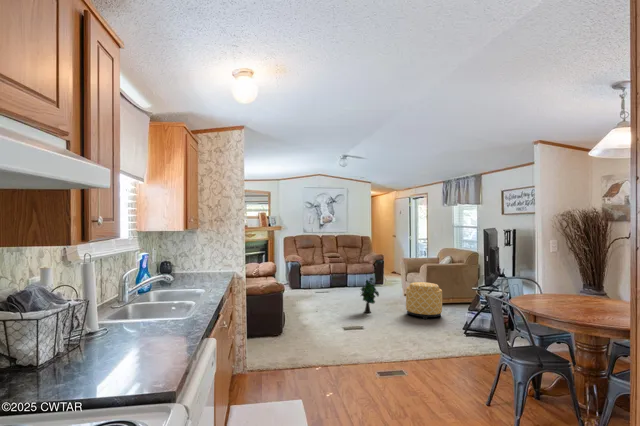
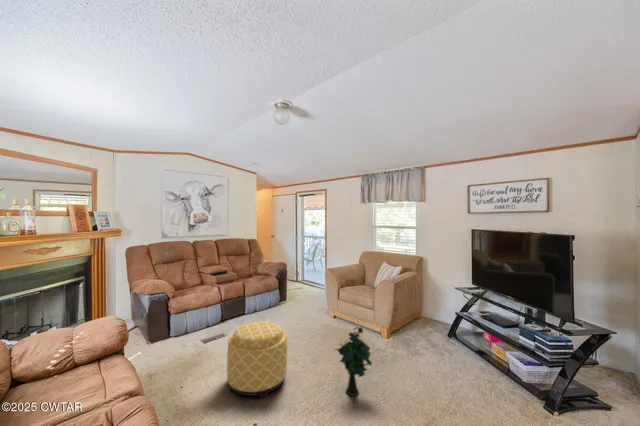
ottoman: present [406,282,442,319] -> present [227,321,287,398]

